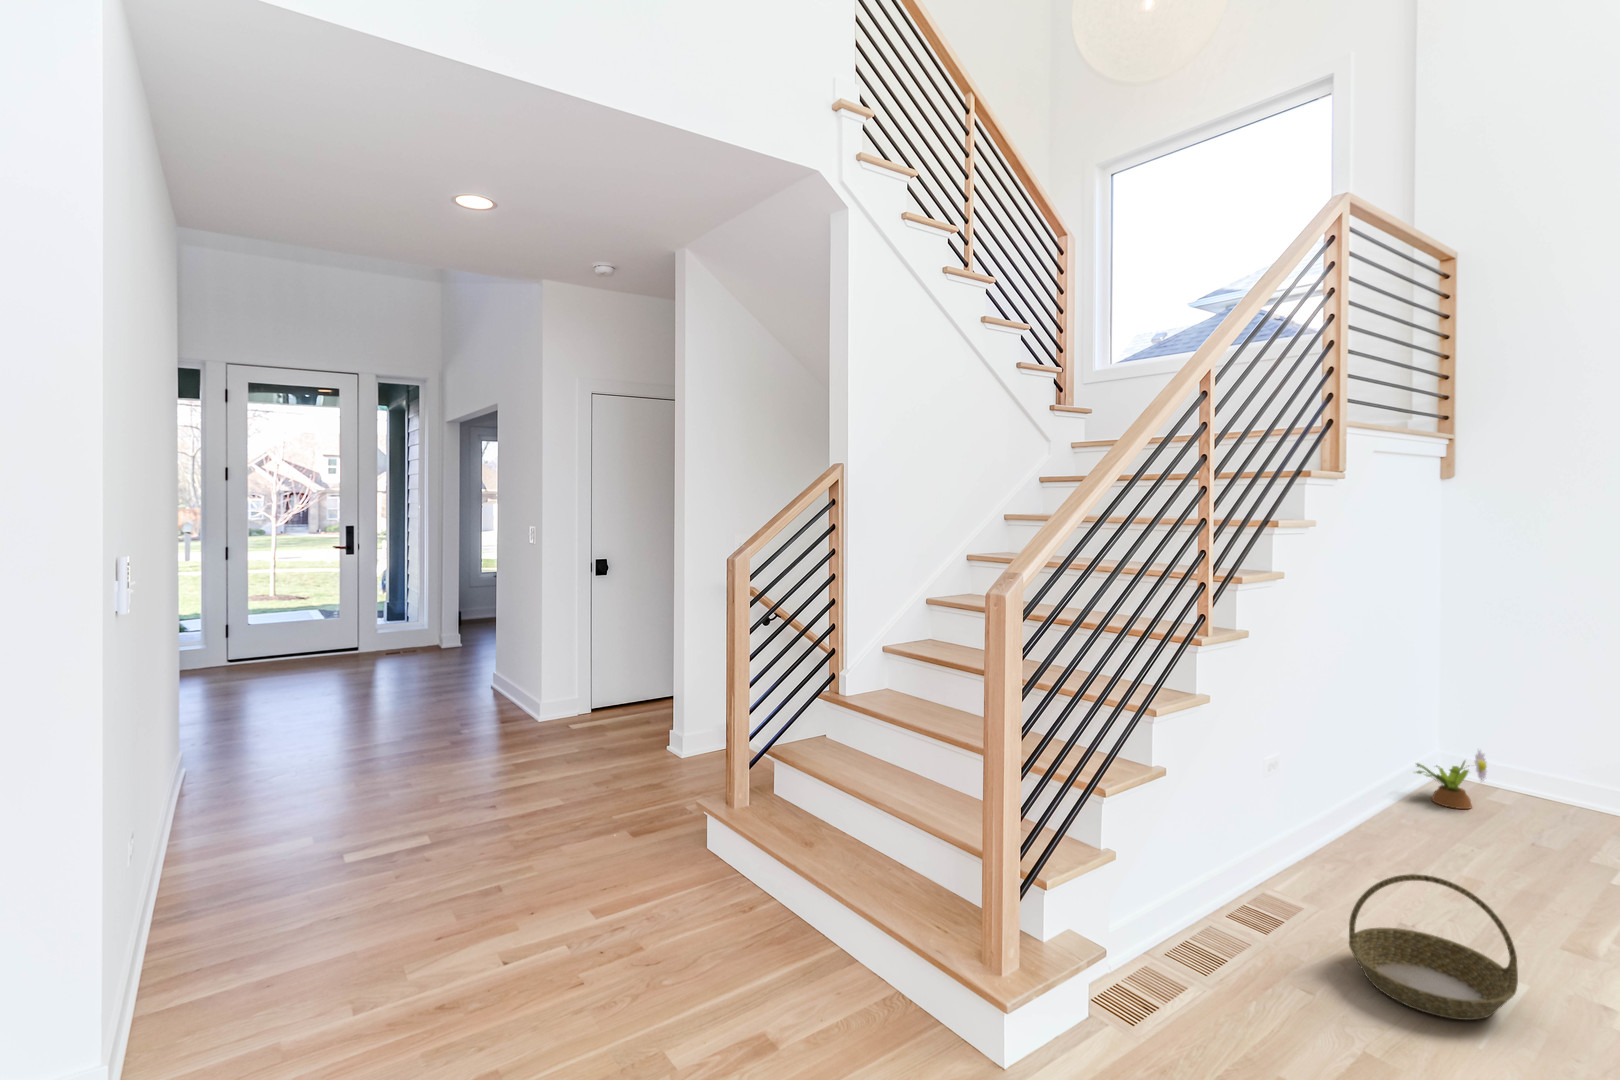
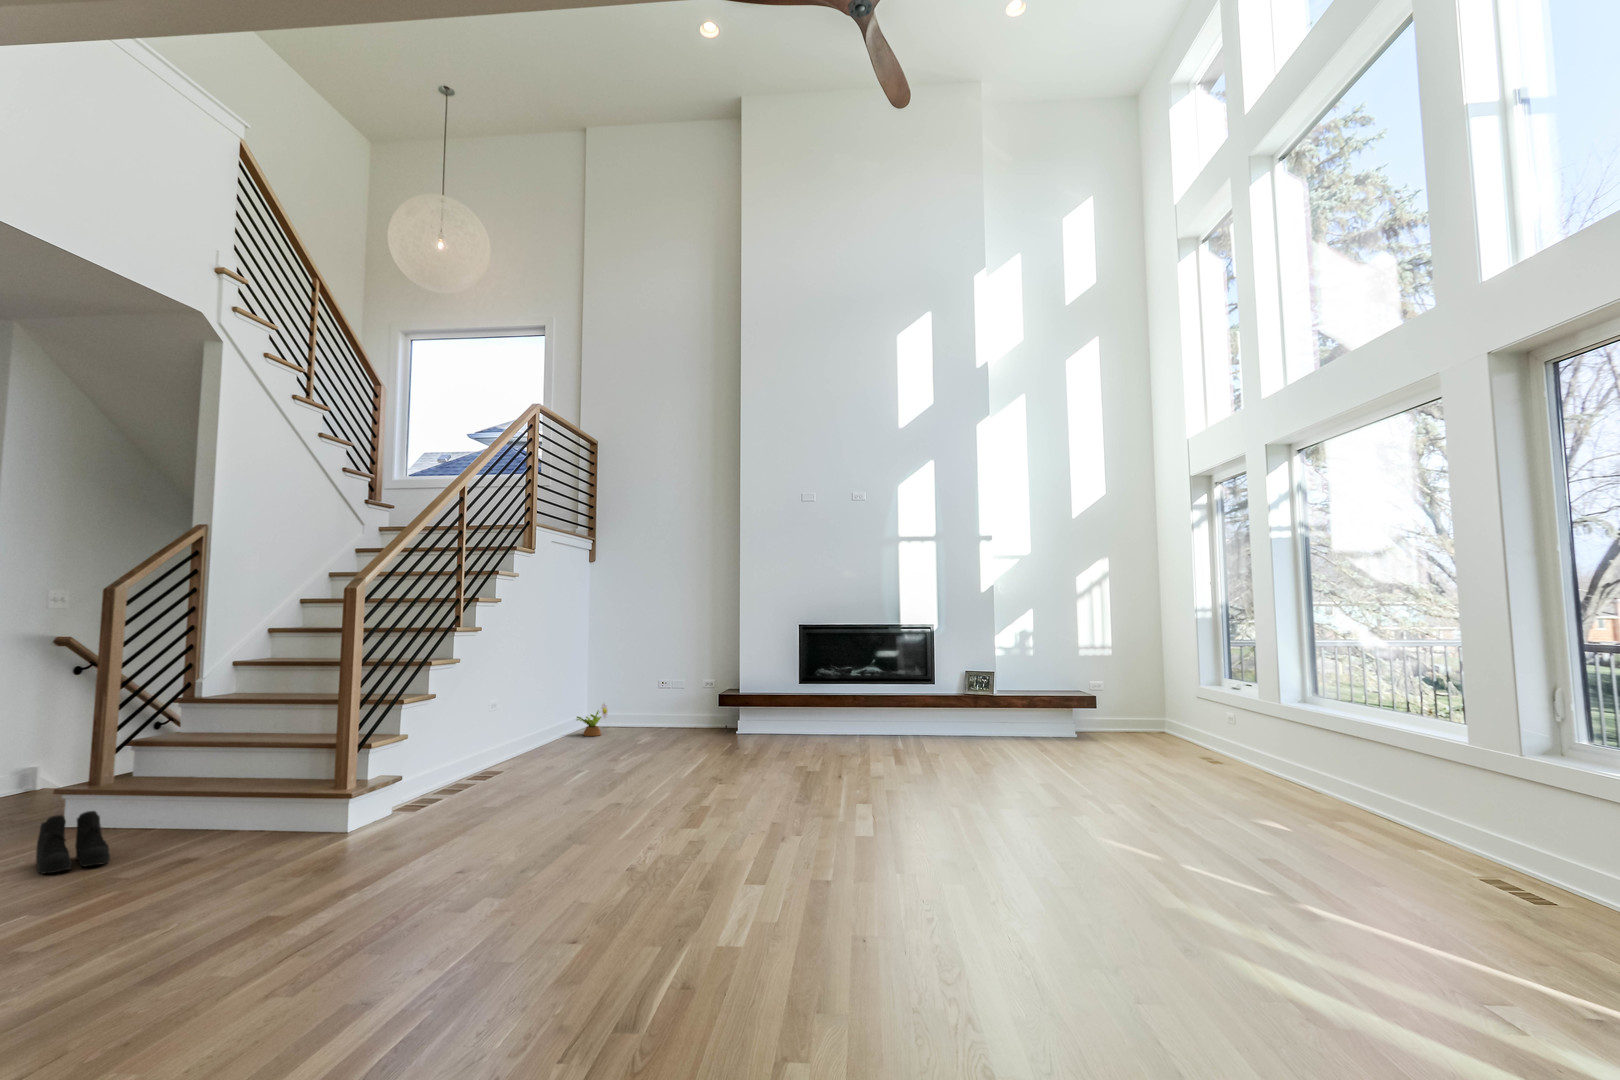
basket: present [1349,874,1518,1020] -> none [522,727,586,785]
boots: none [578,932,665,1048] -> present [36,811,110,874]

